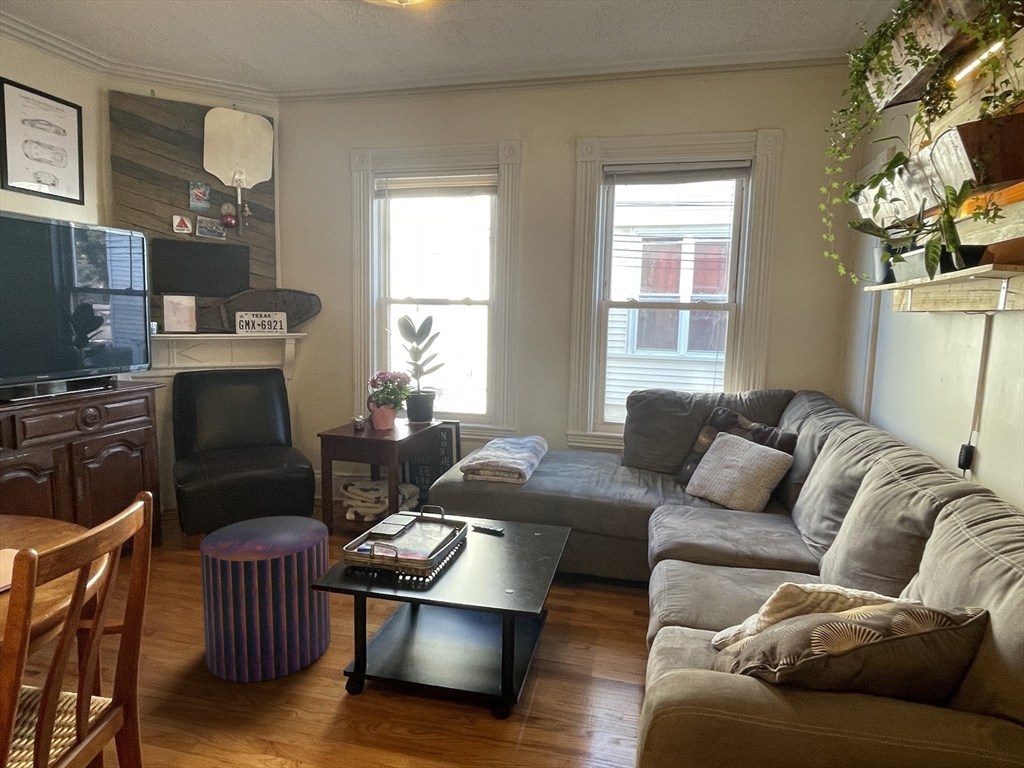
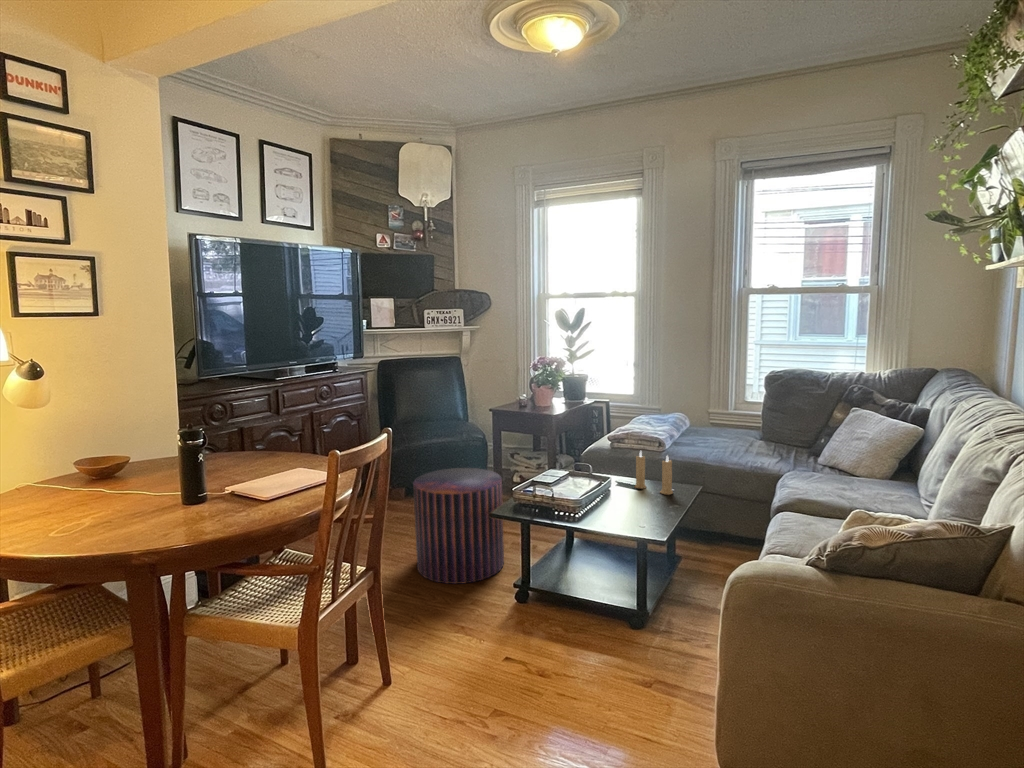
candle: none [496,488,543,544] -> present [635,451,673,495]

